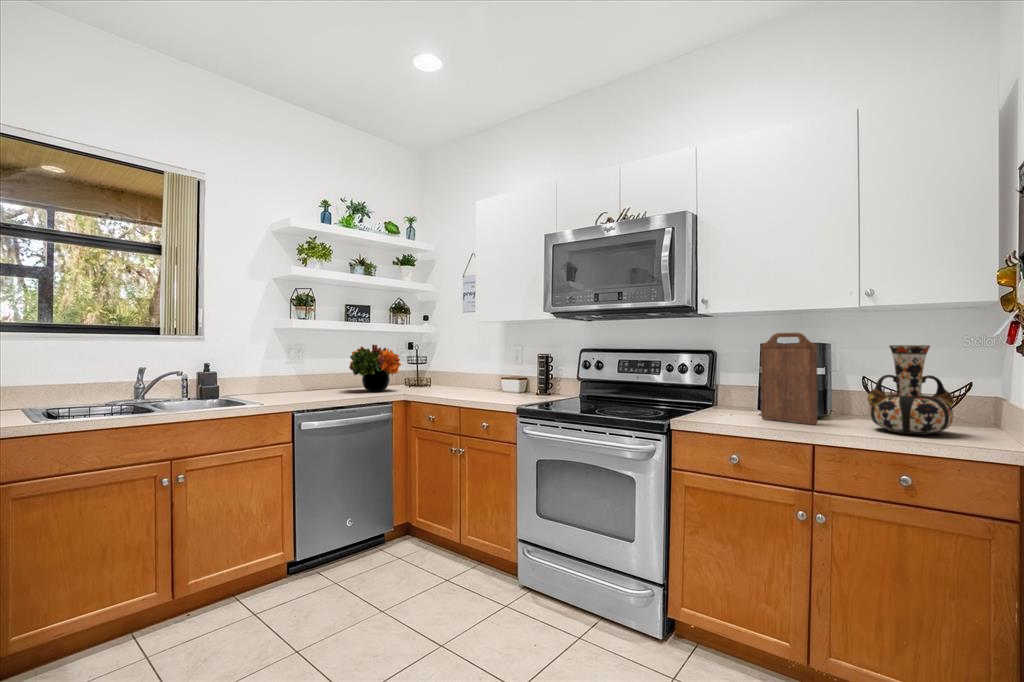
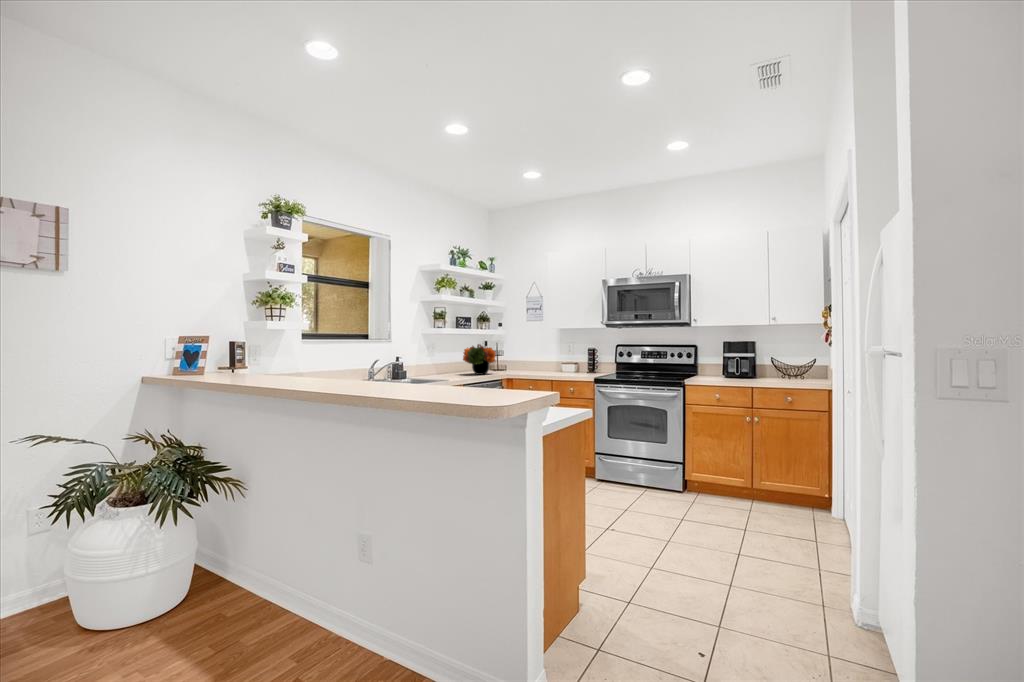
cutting board: present [761,333,817,425] -> none [726,337,753,380]
vase: present [867,345,954,434] -> none [775,343,810,382]

